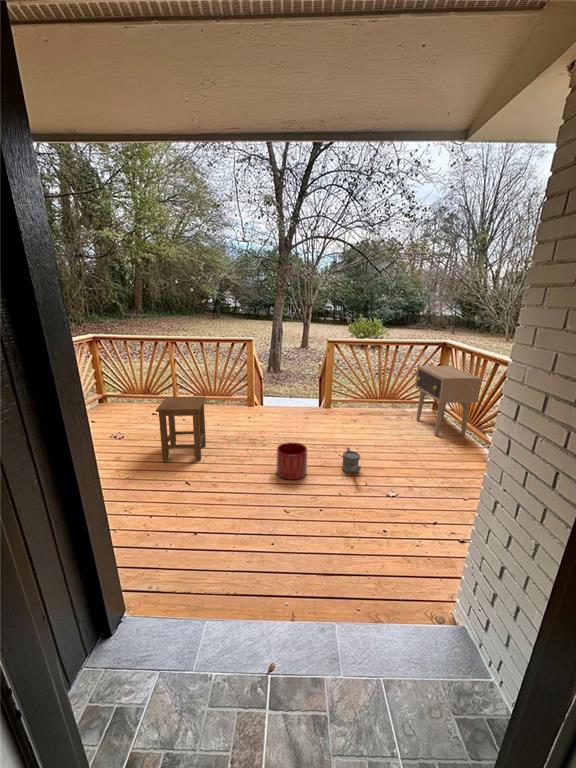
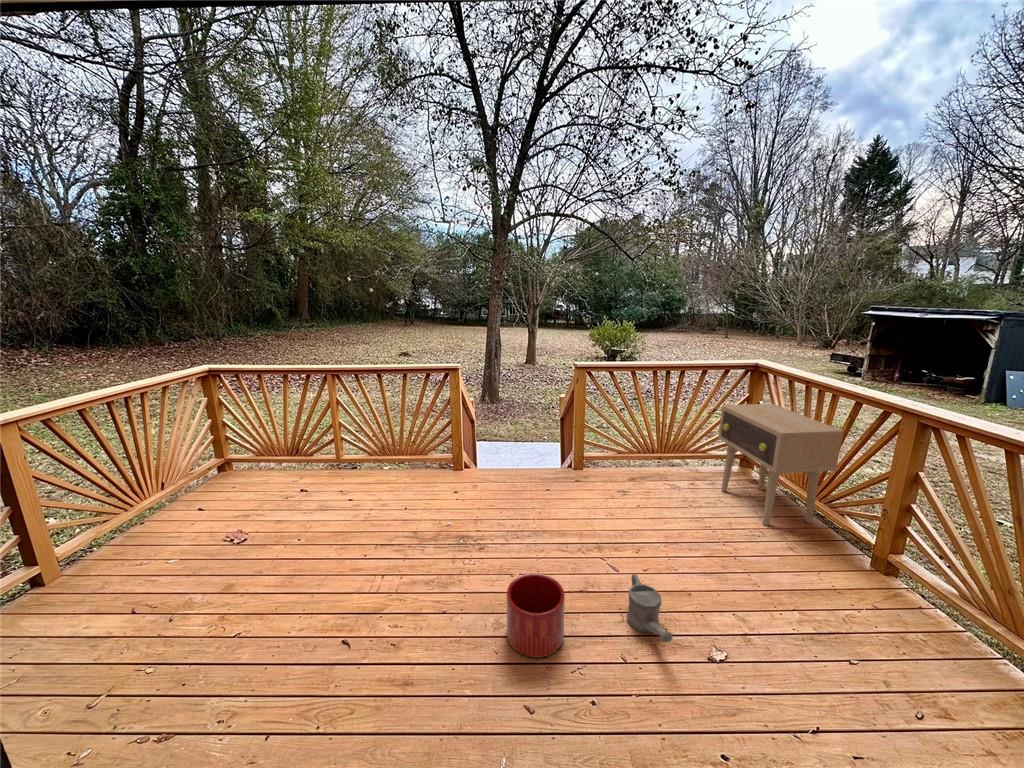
stool: present [156,397,206,462] -> none [276,482,380,613]

